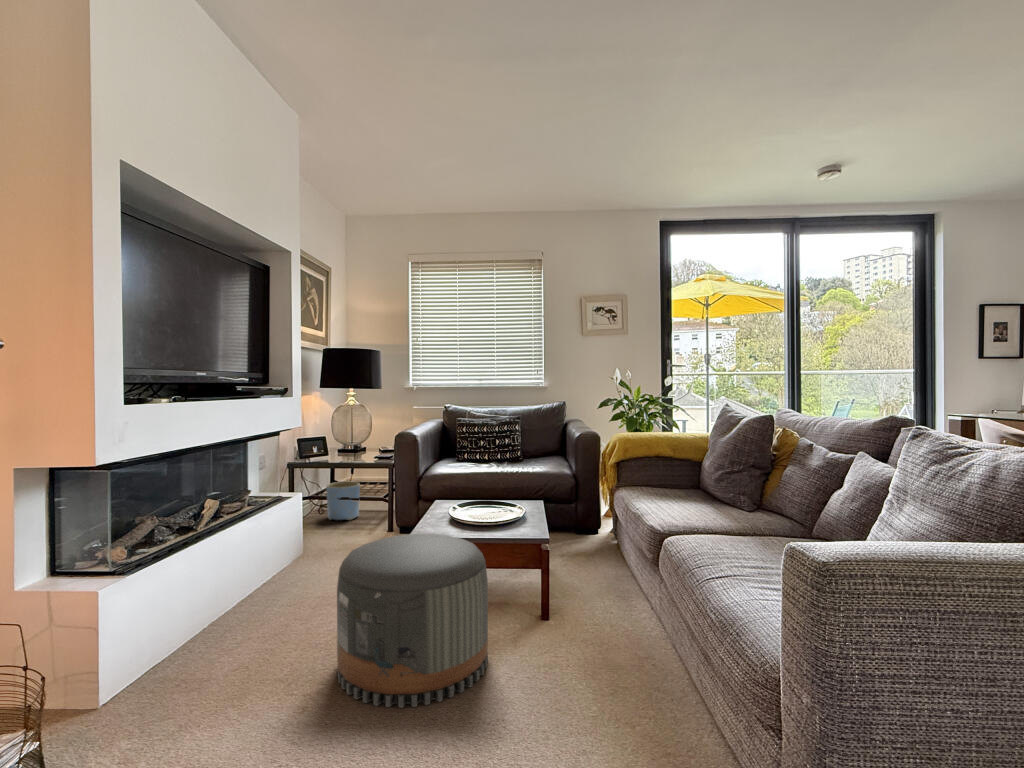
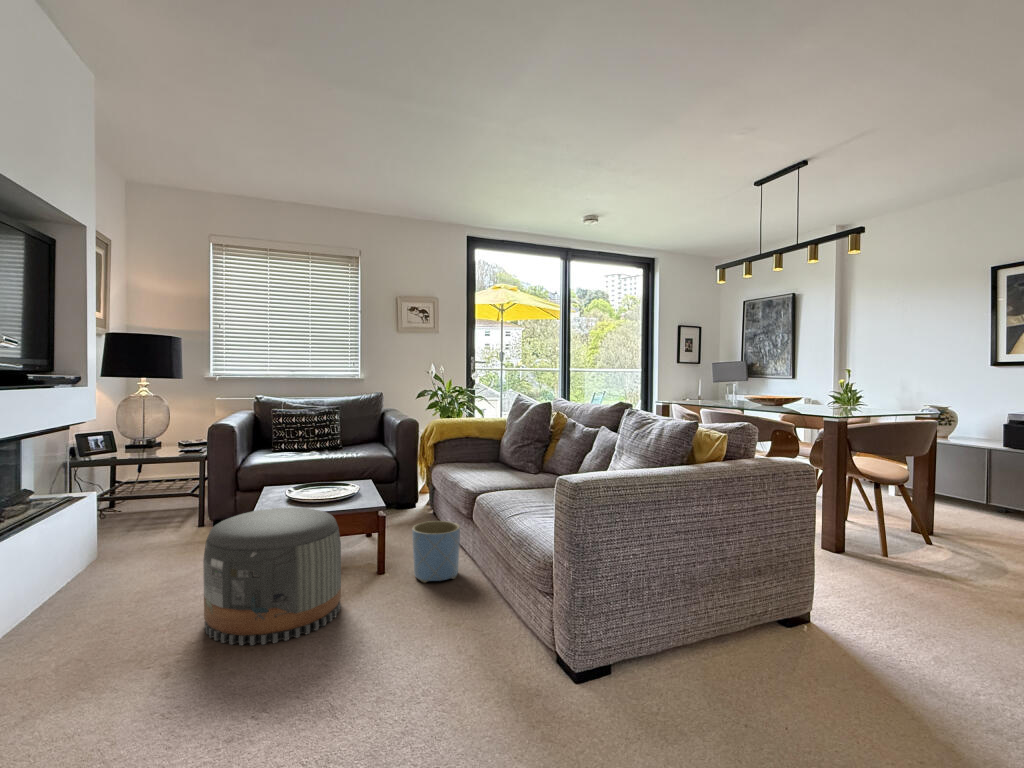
planter: present [326,482,360,520] -> present [412,521,460,583]

